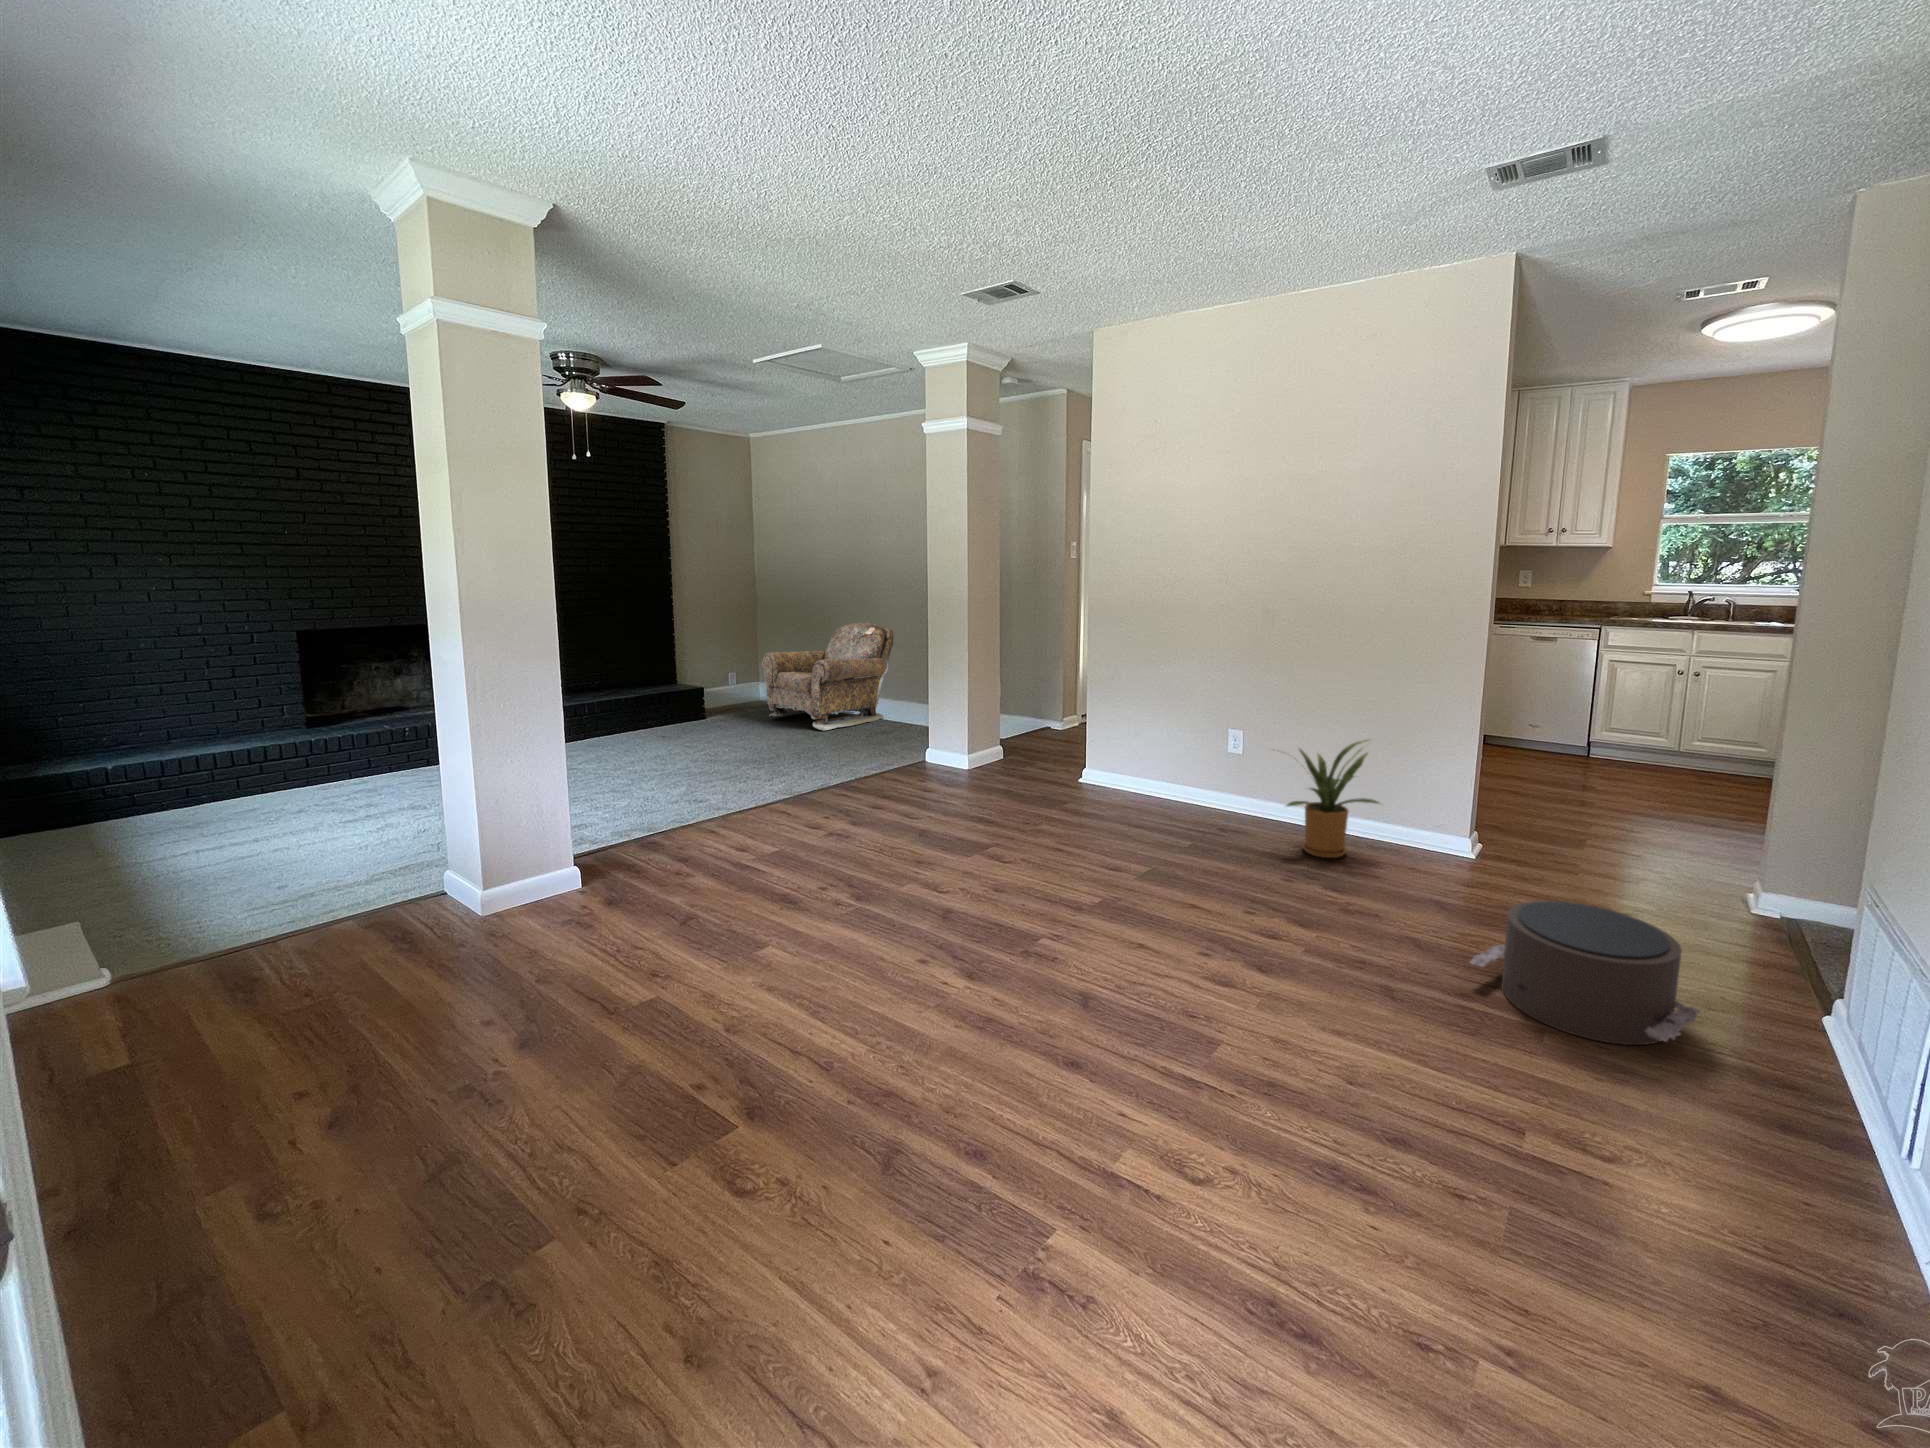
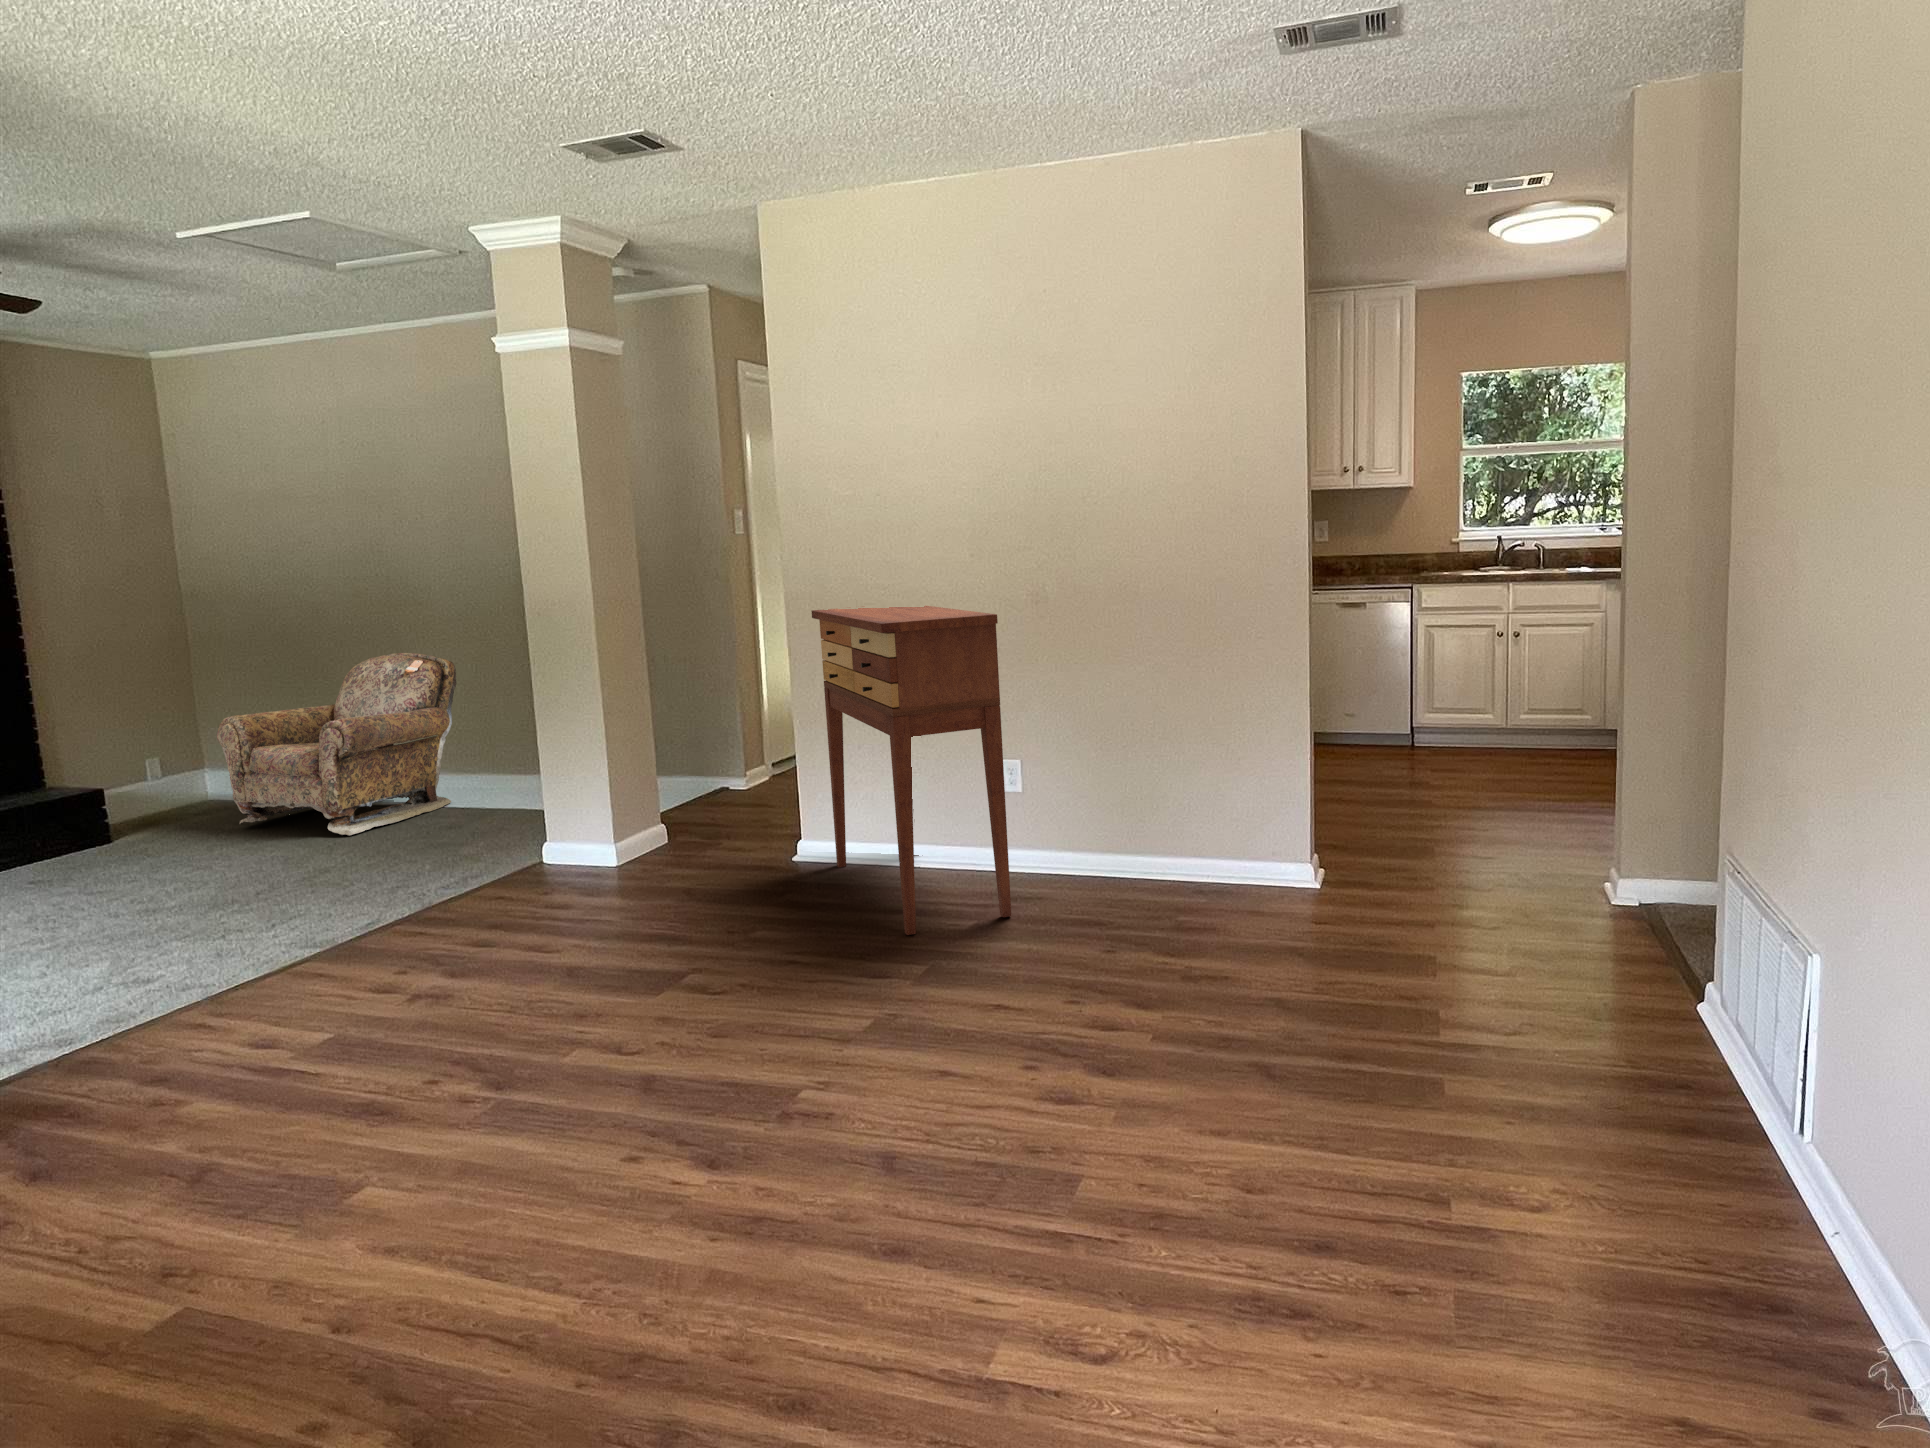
console table: none [1104,613,1227,844] -> present [811,606,1011,935]
house plant: present [1274,740,1379,858] -> none [1063,750,1217,914]
pouf: present [1470,901,1699,1045] -> none [1350,919,1592,1077]

